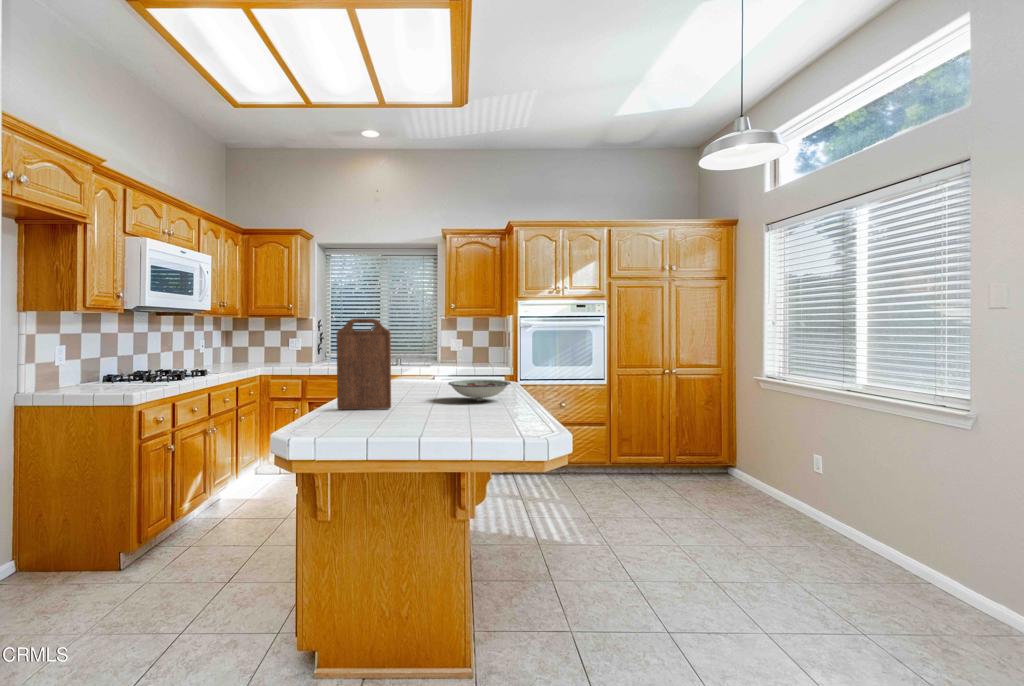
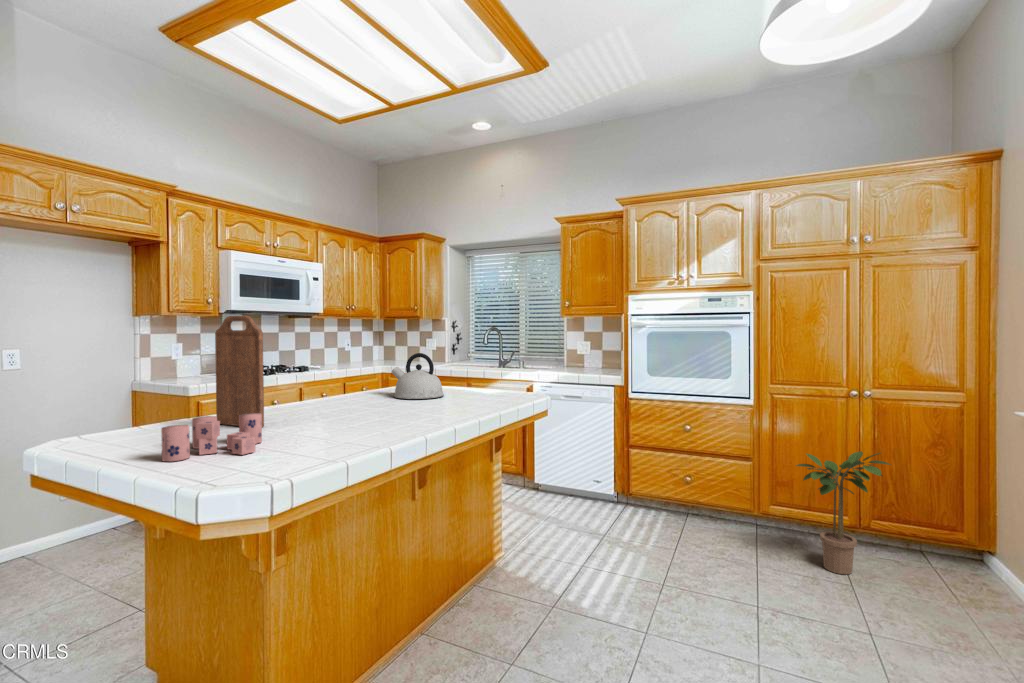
kettle: none [387,349,434,387] -> present [392,353,444,399]
bowl: present [448,380,510,401] -> none [359,396,439,426]
candle: none [392,393,451,426] -> present [161,413,262,461]
potted plant: none [642,406,694,487] -> present [796,451,890,574]

